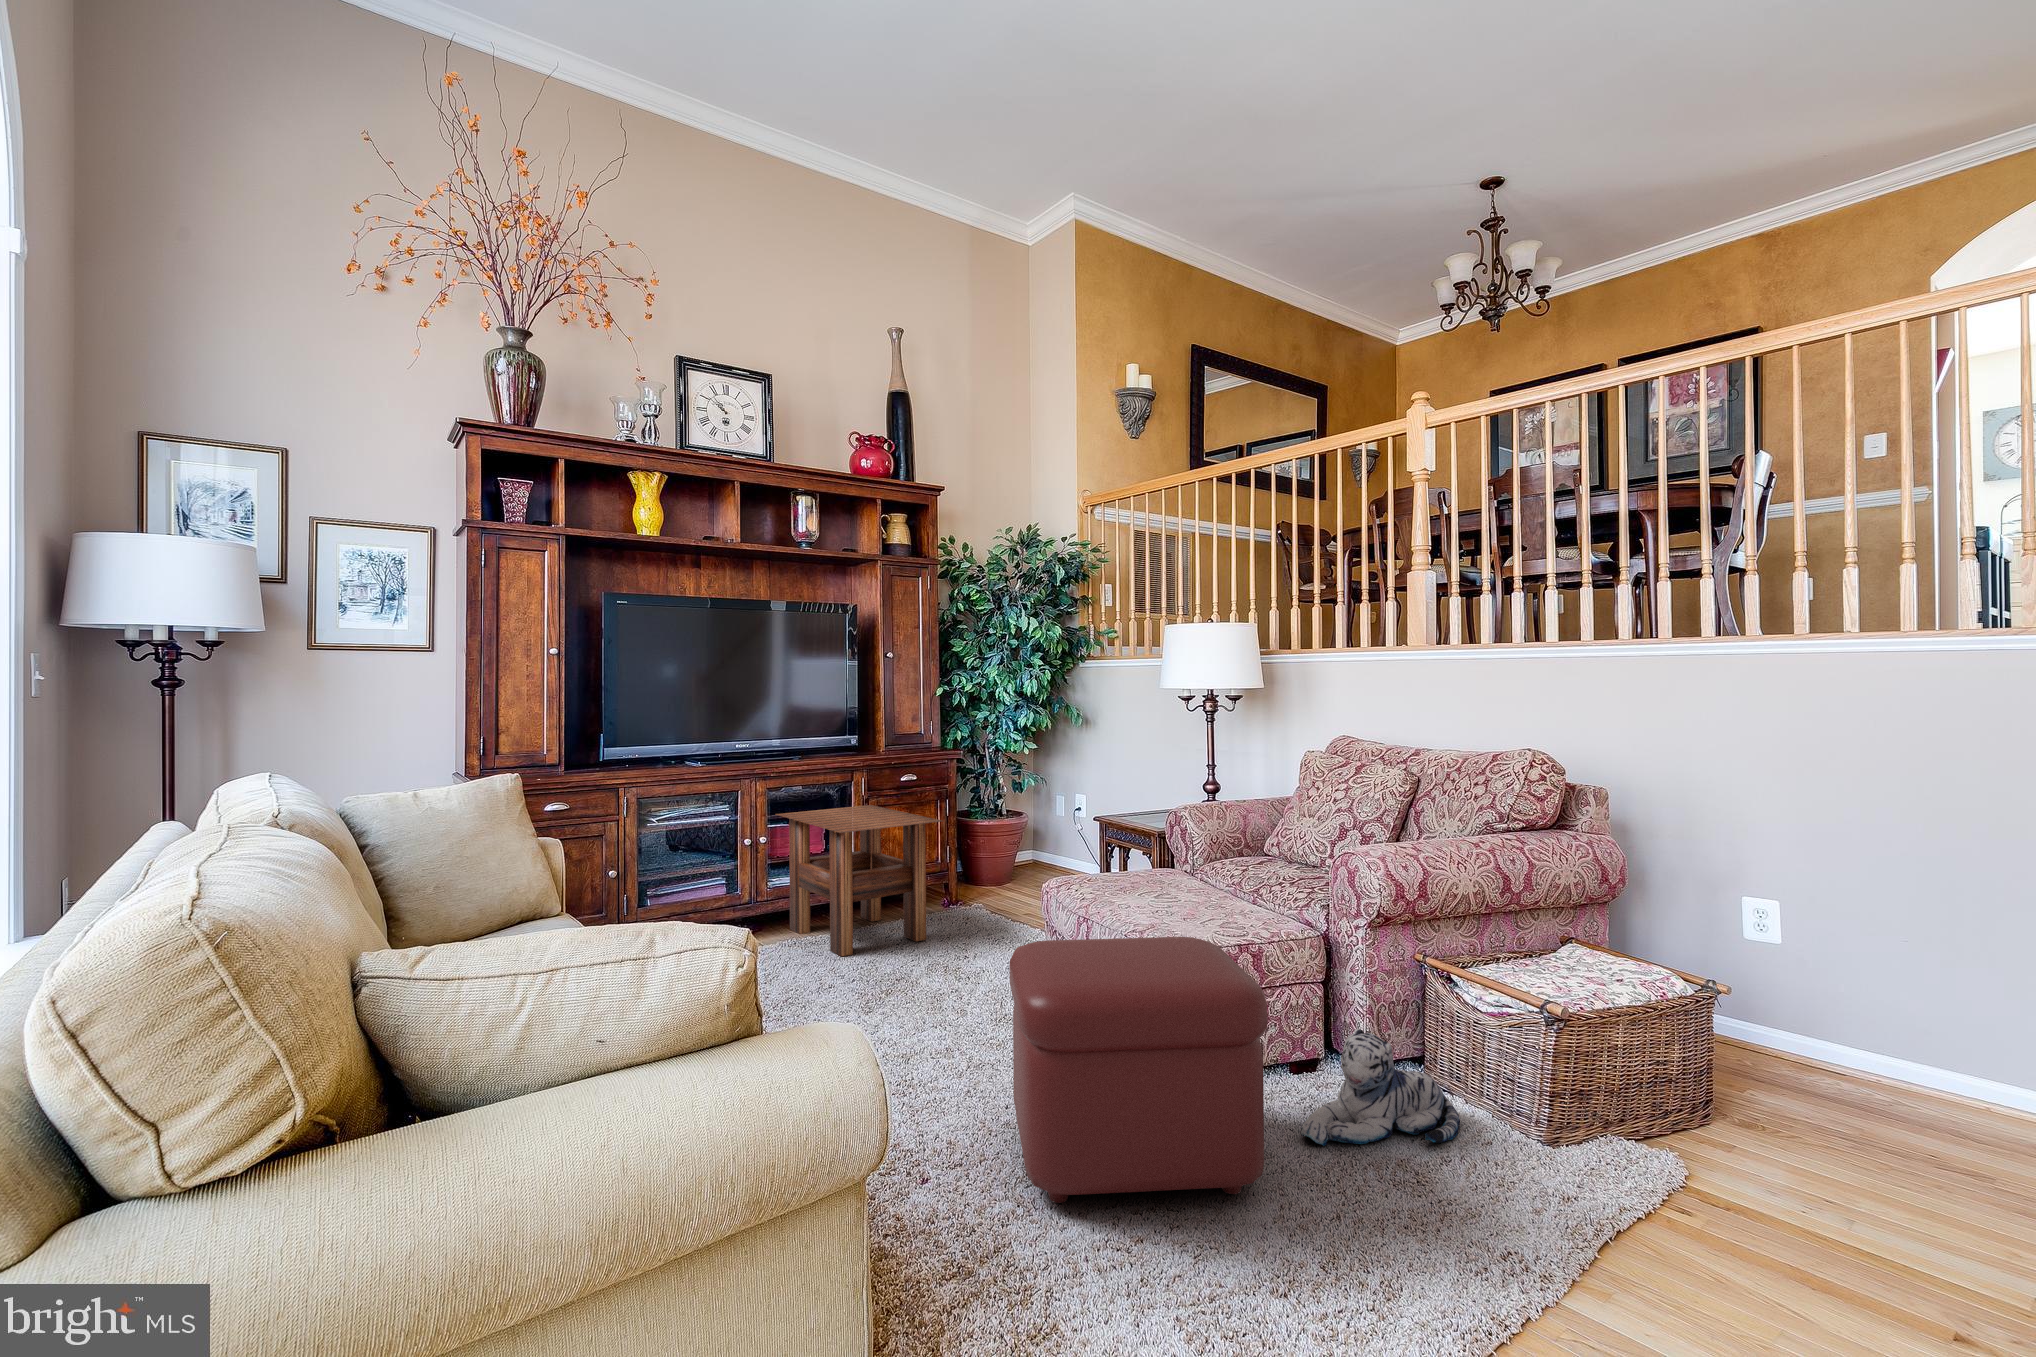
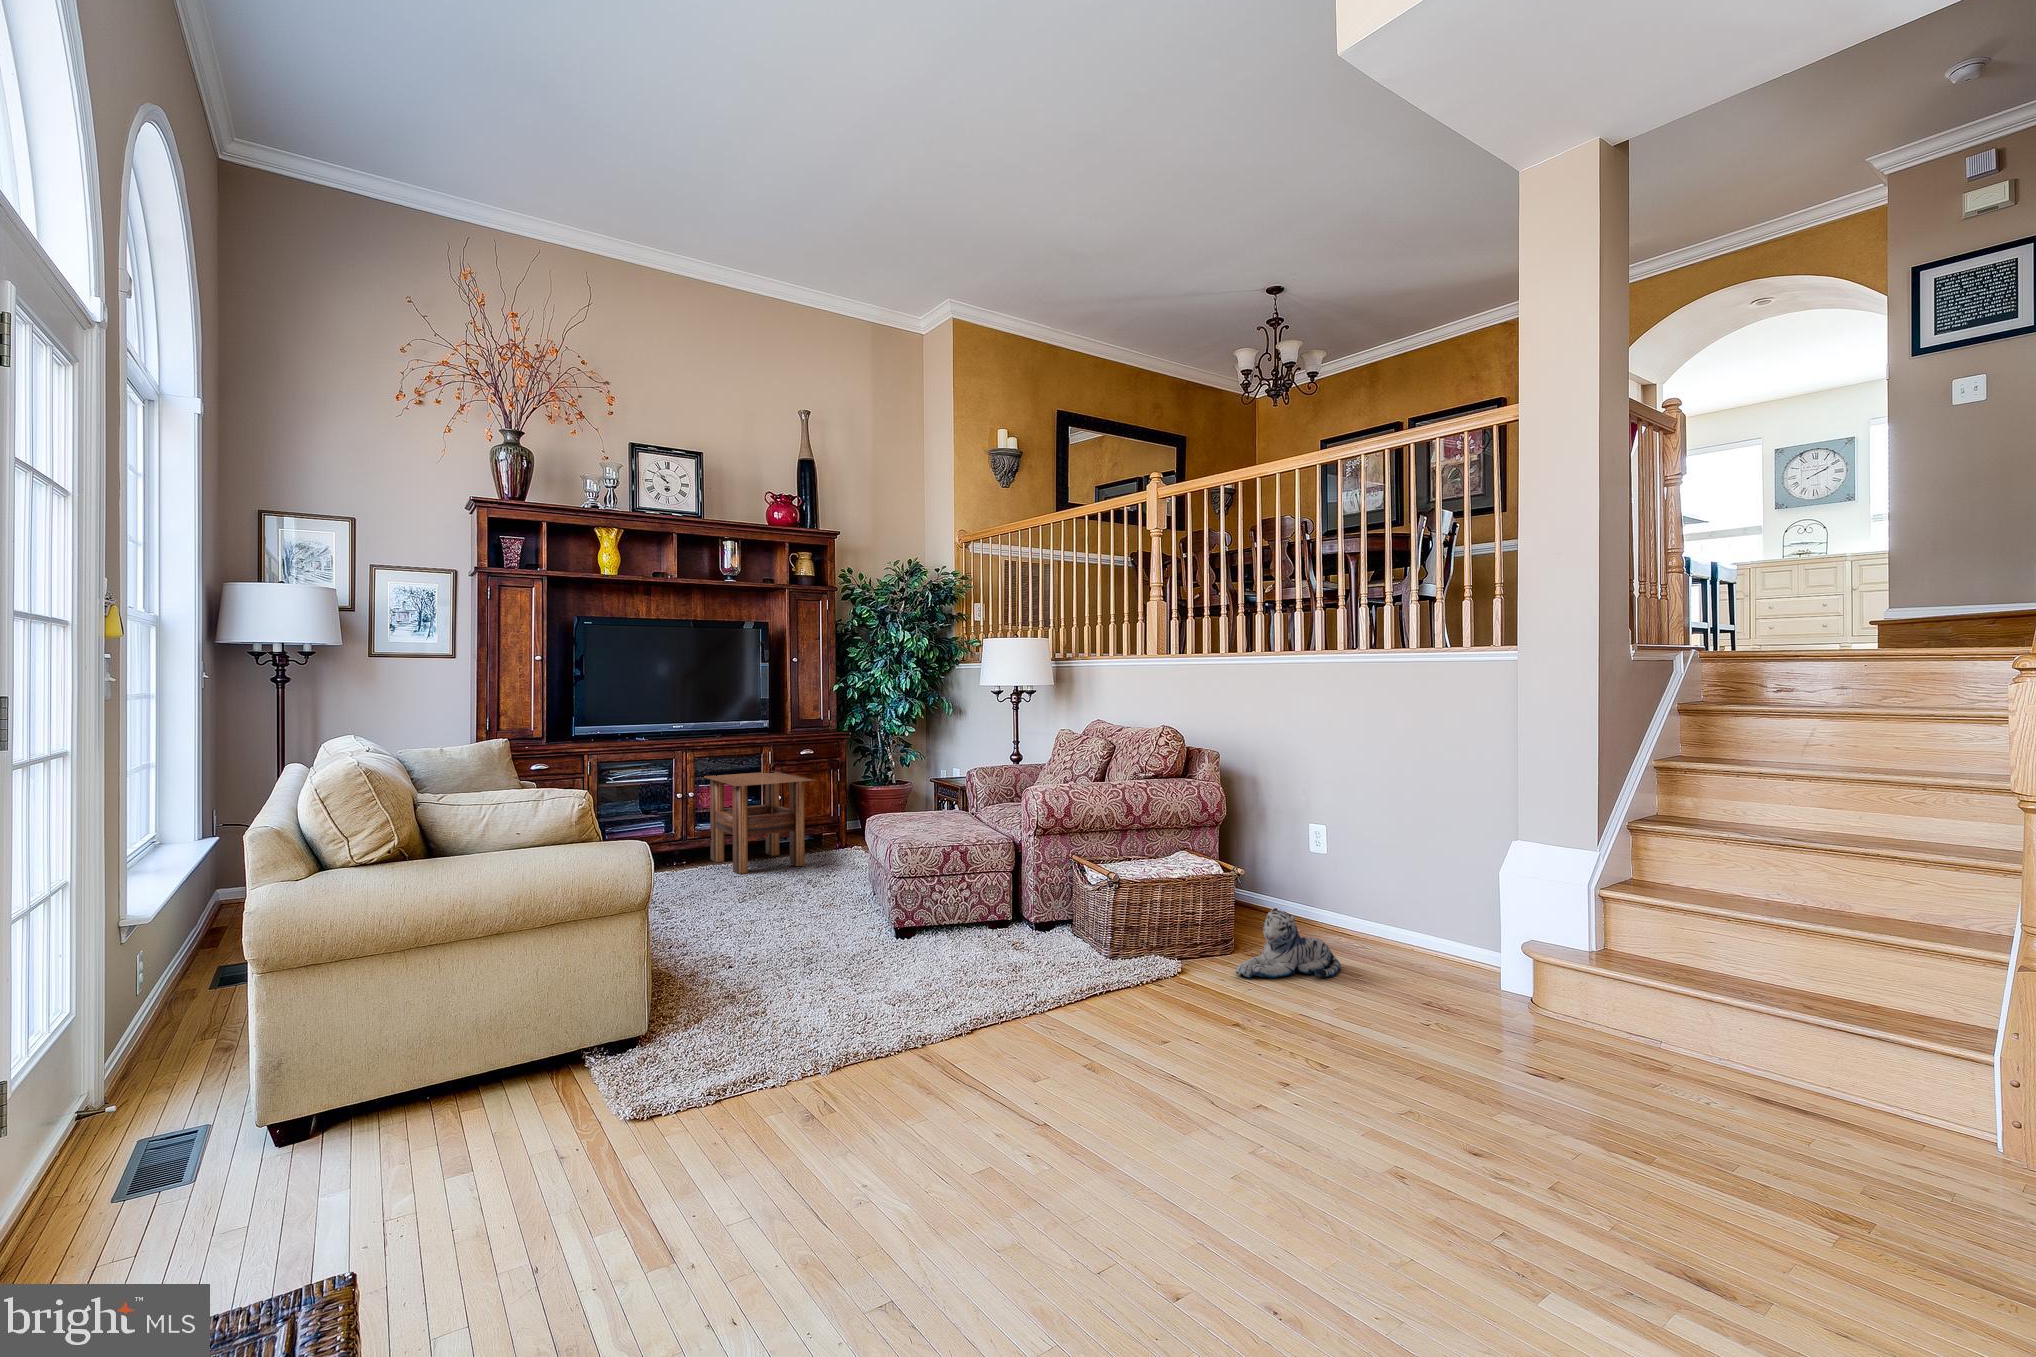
ottoman: present [1010,937,1267,1203] -> none [781,837,927,975]
plush toy: present [1301,1029,1460,1146] -> present [1236,908,1341,978]

